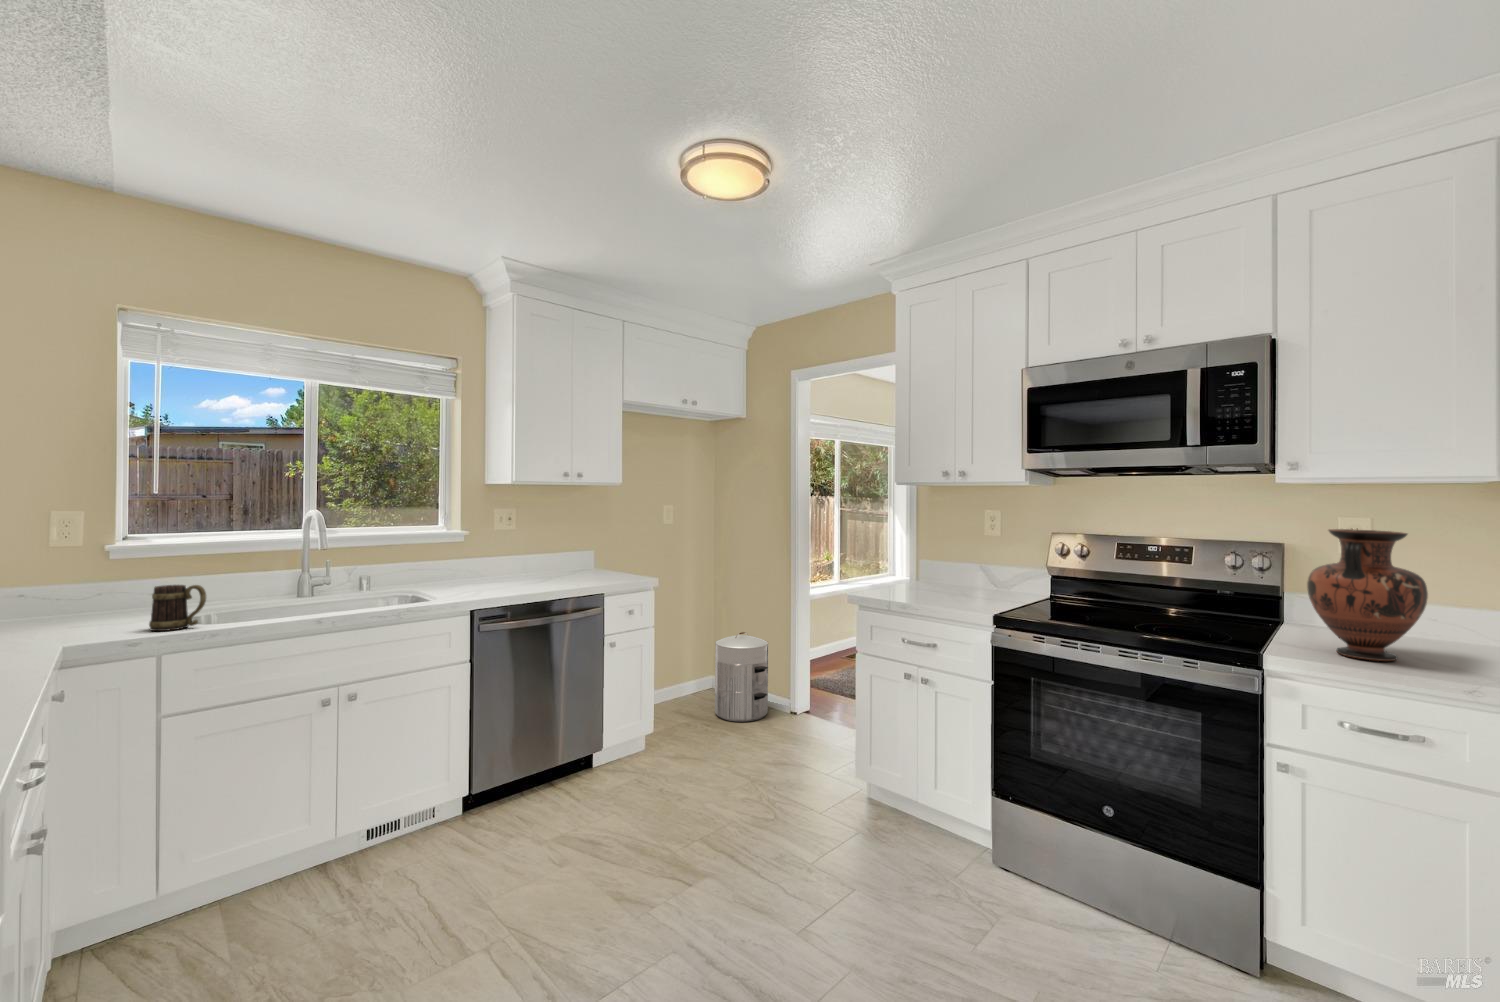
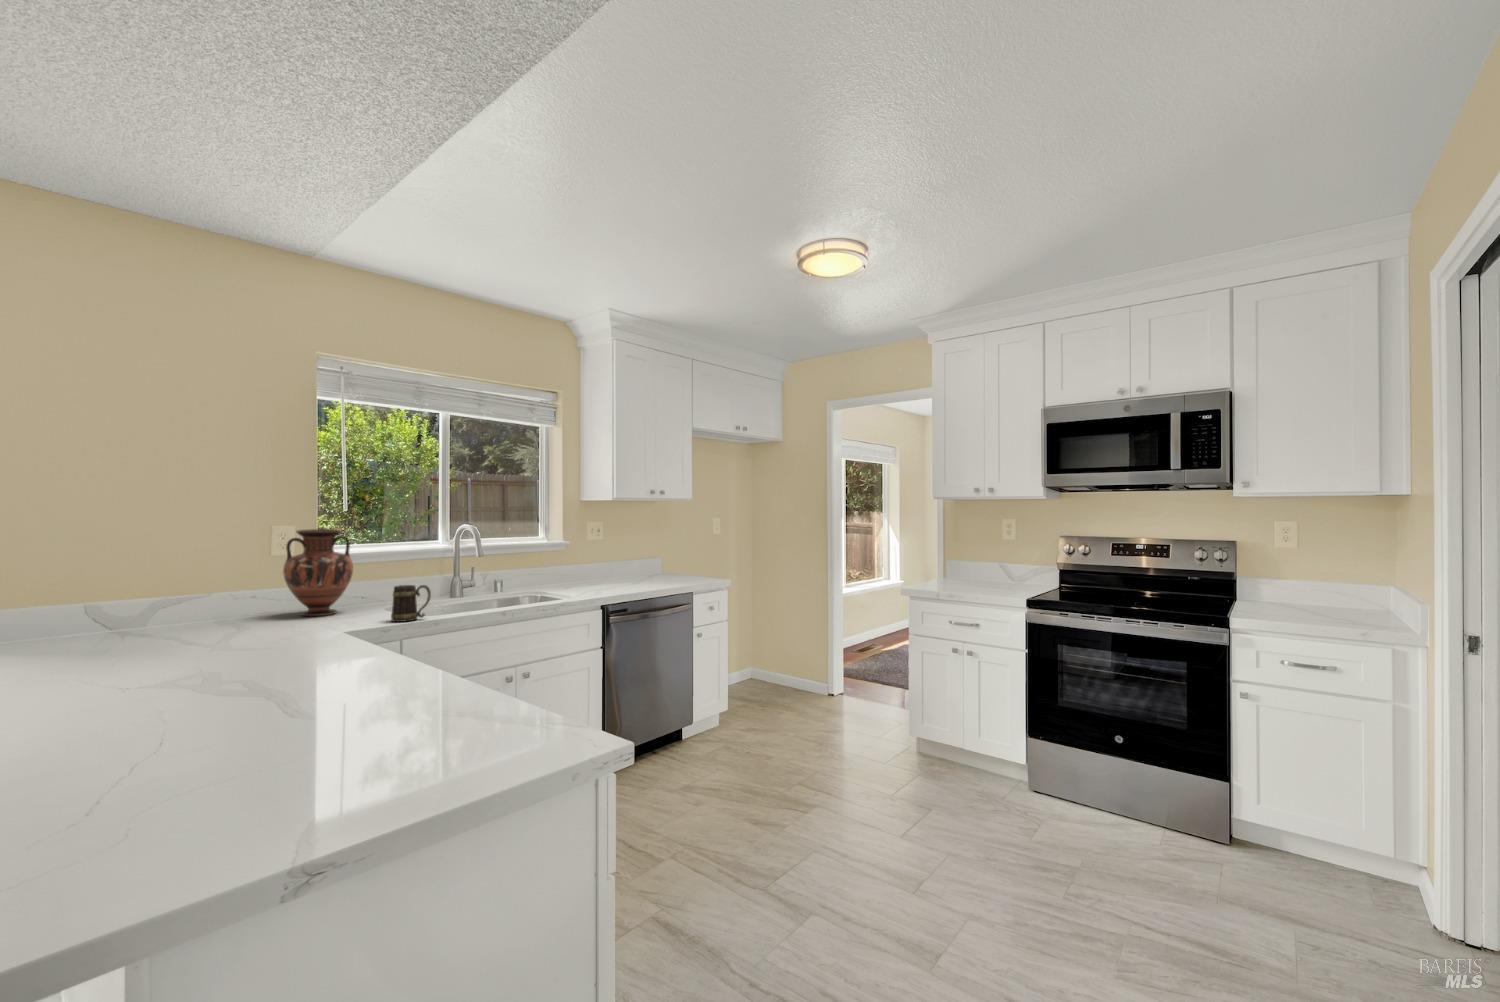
vase: present [1307,529,1428,661] -> present [283,529,353,616]
waste bin: present [715,632,769,722] -> none [761,625,810,702]

